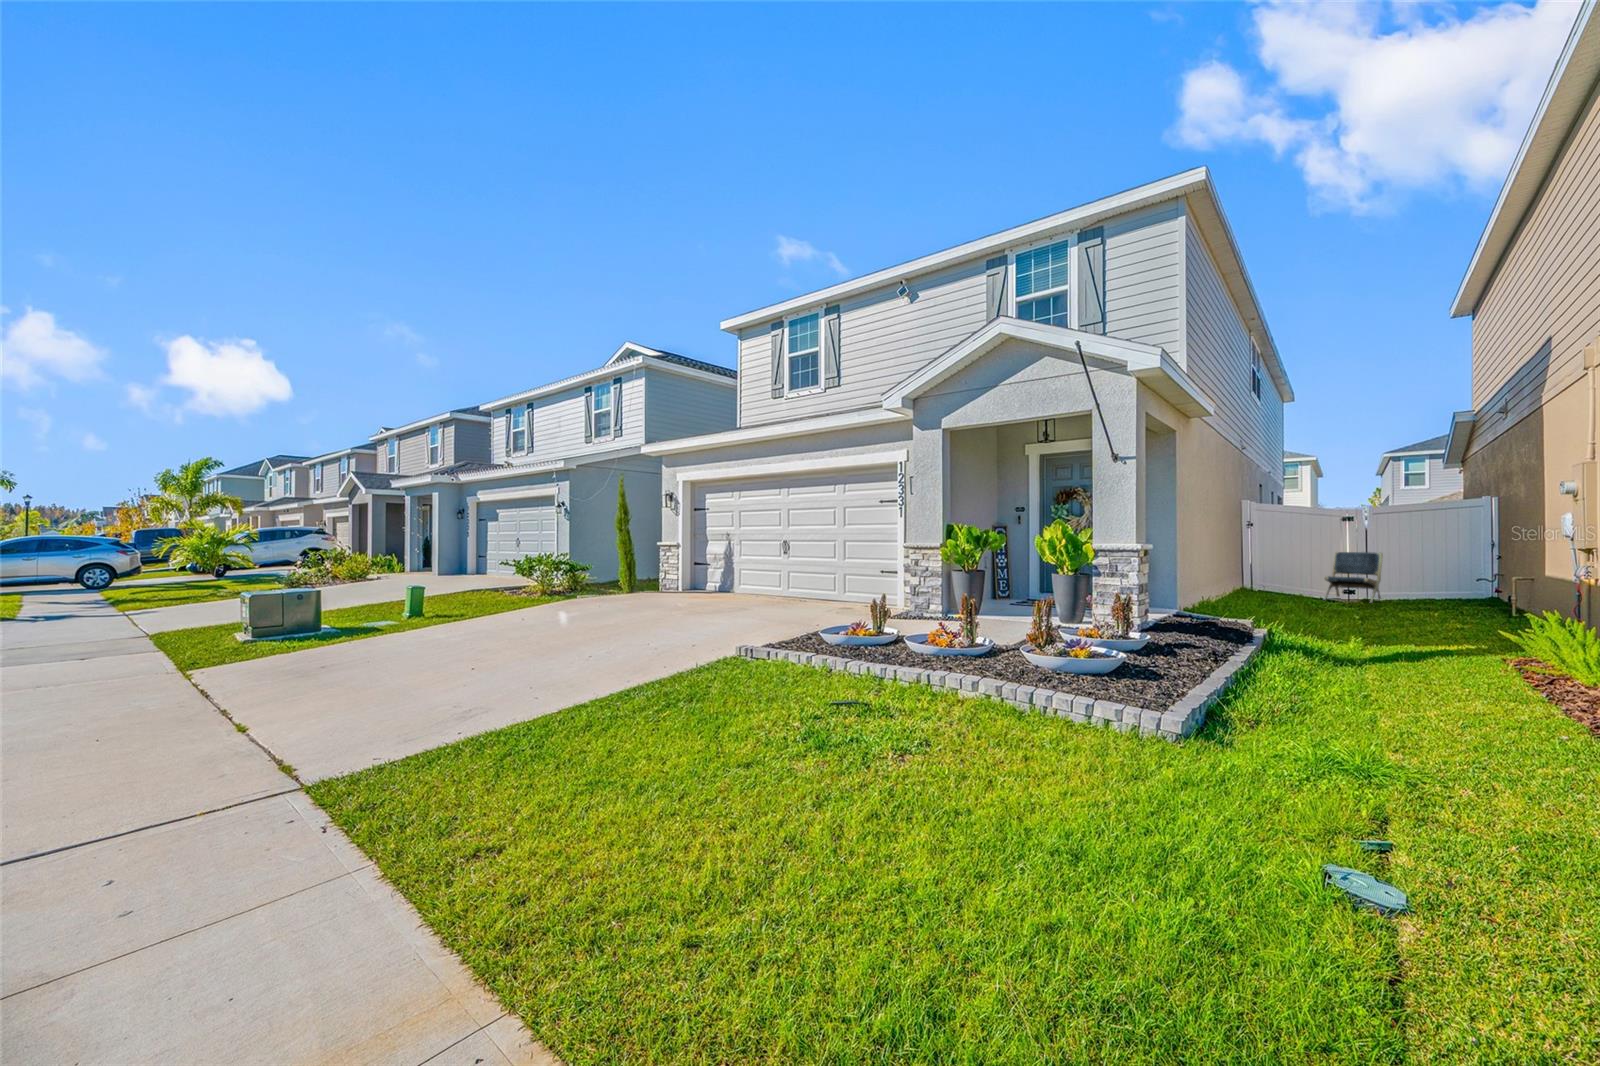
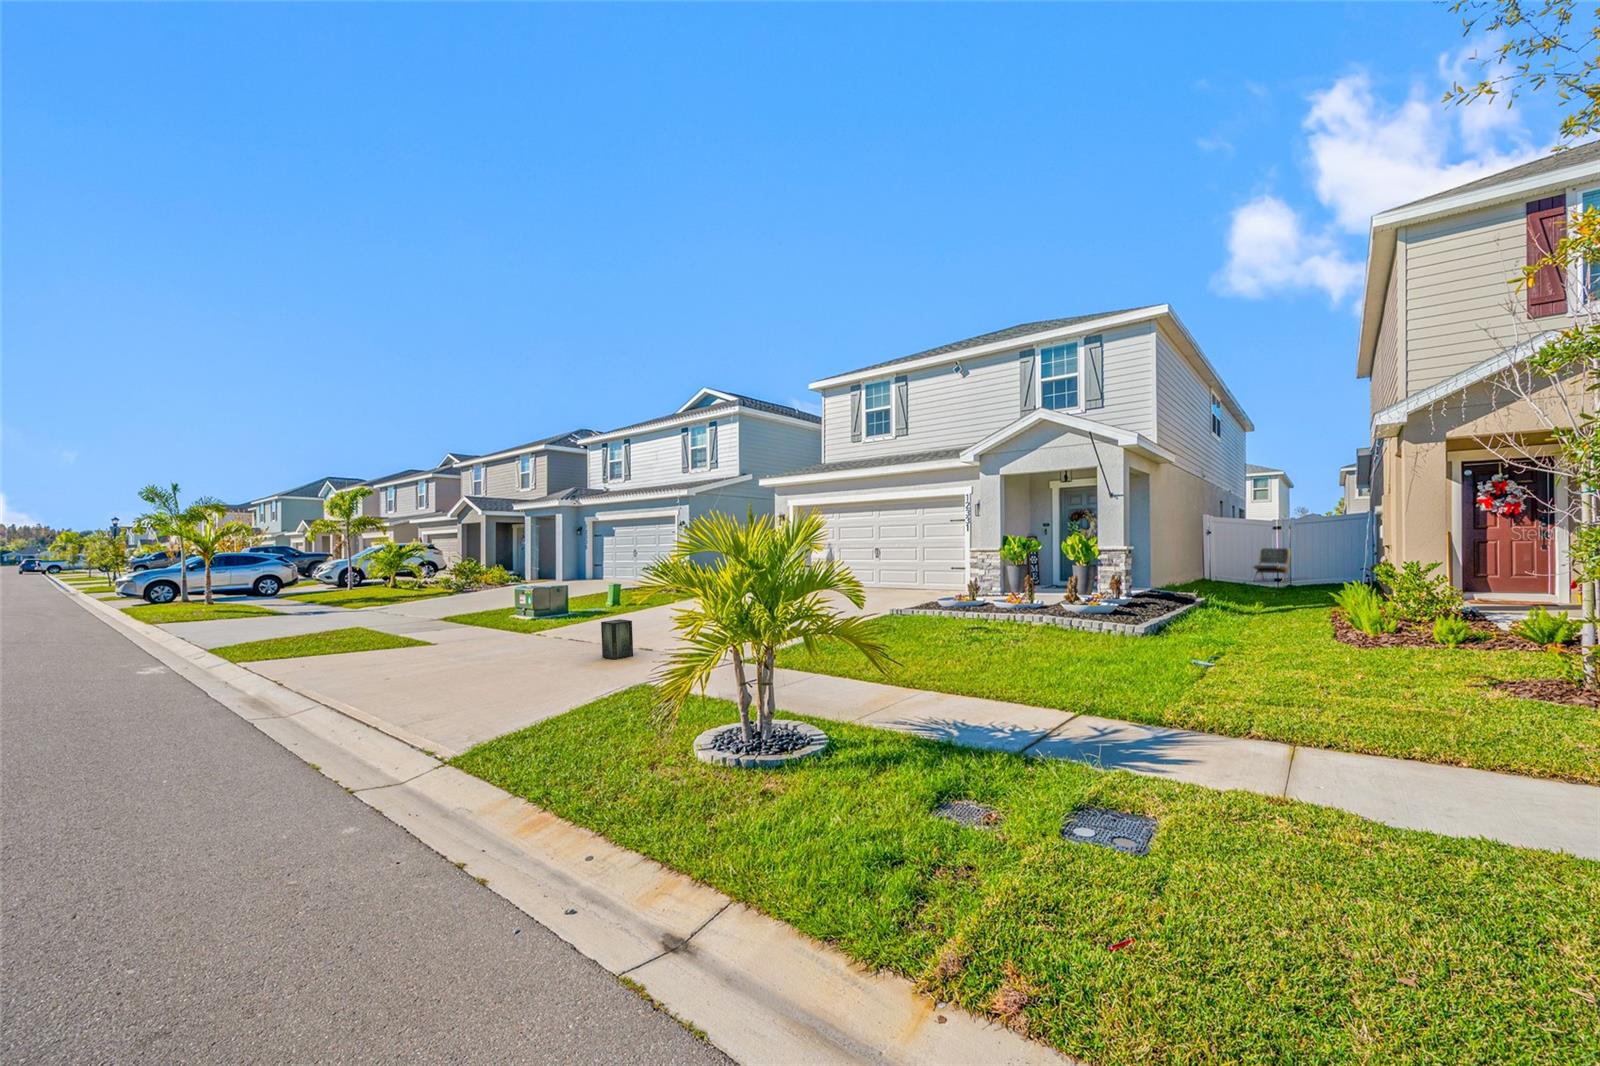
storage box: none [84,666,148,753] -> present [601,619,633,660]

